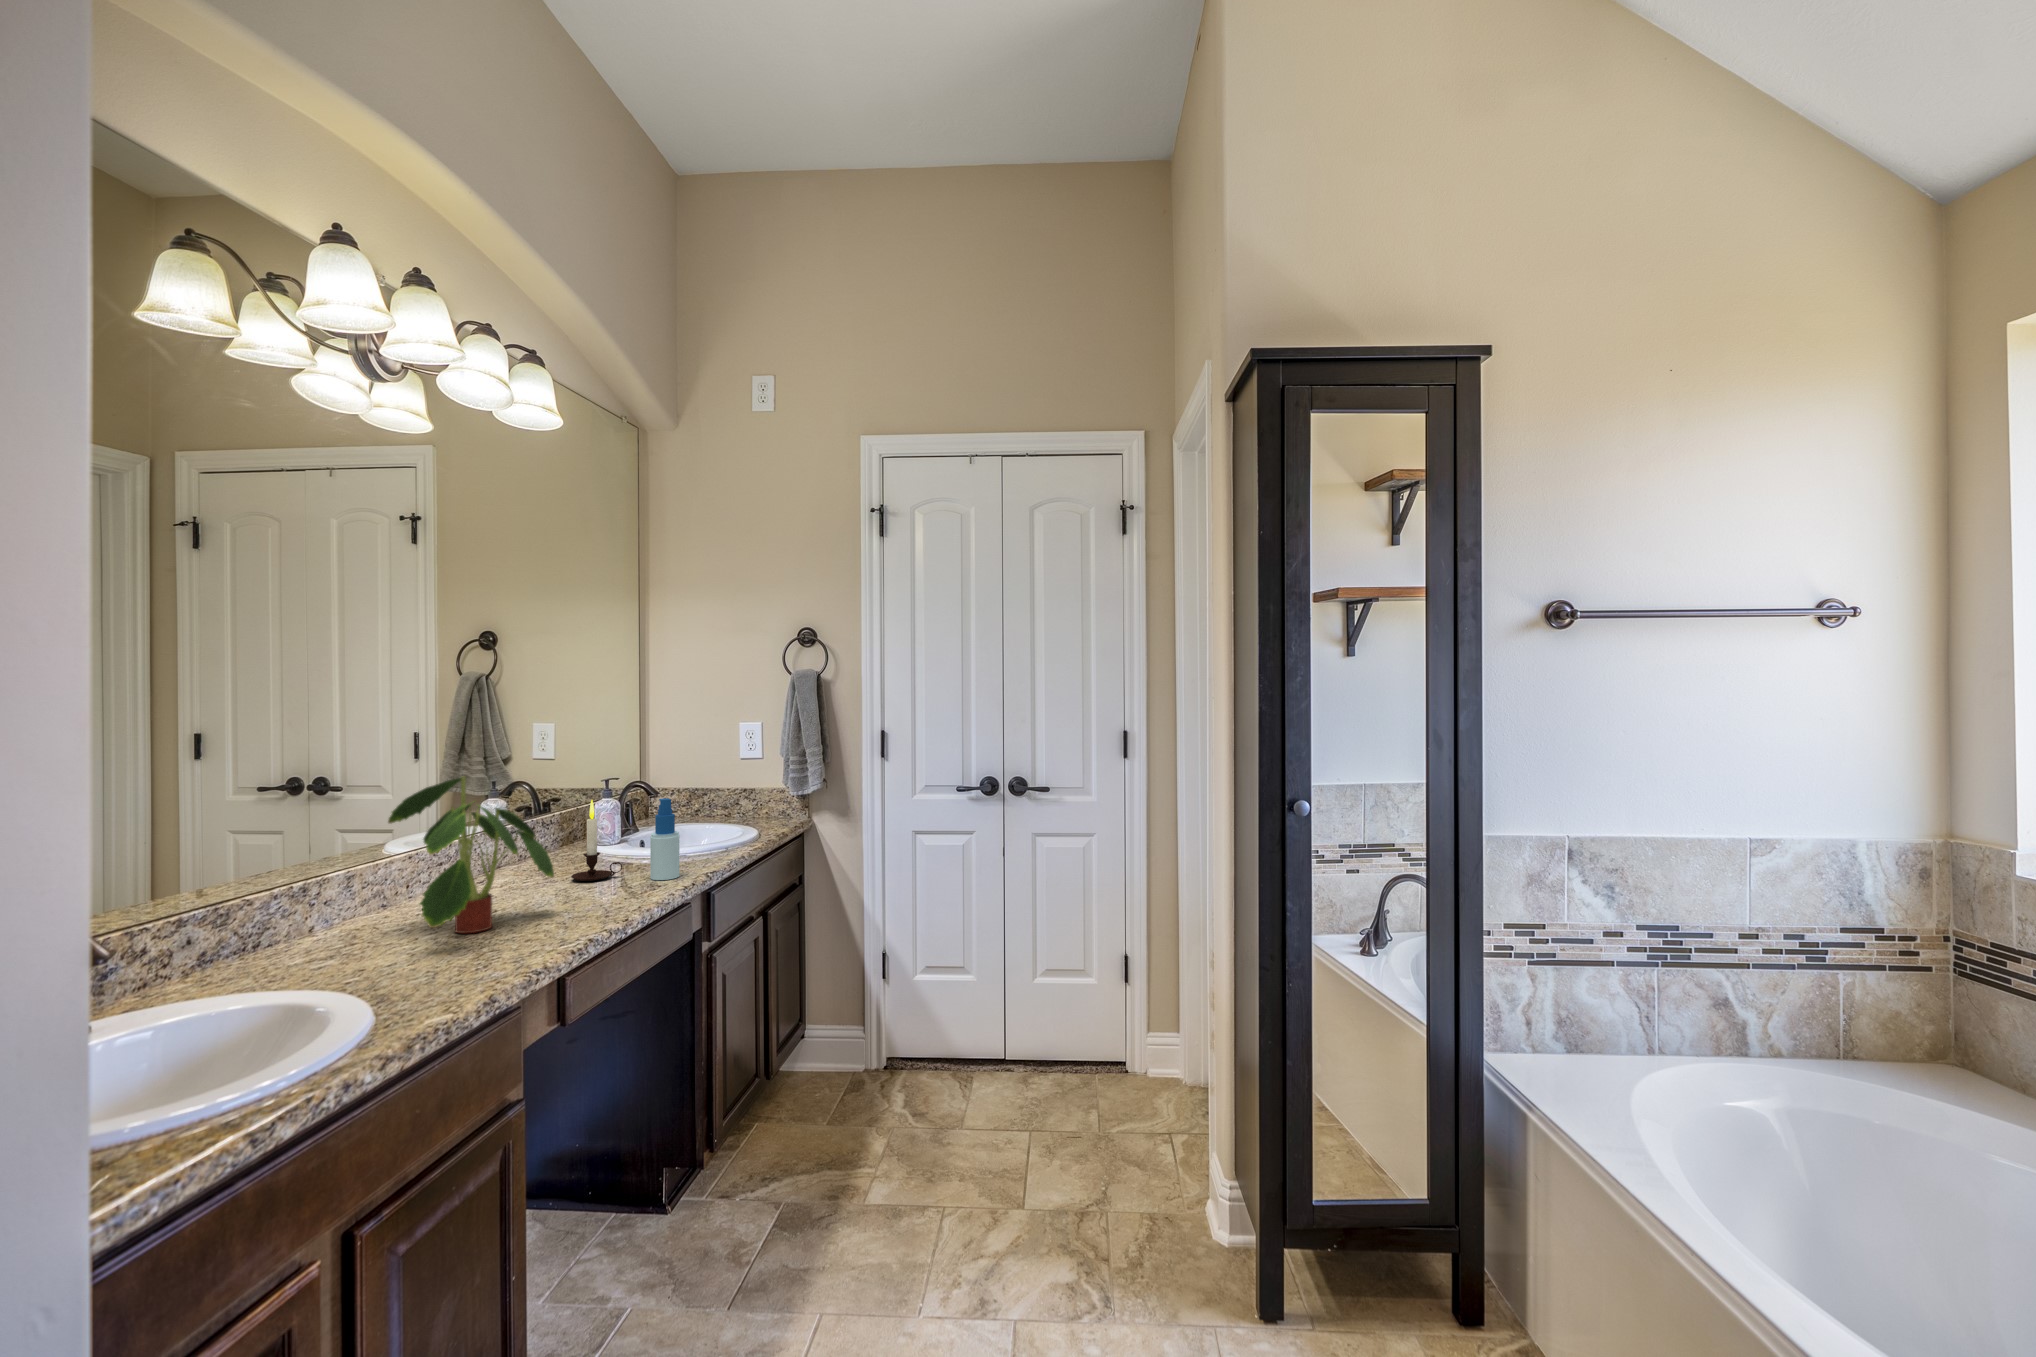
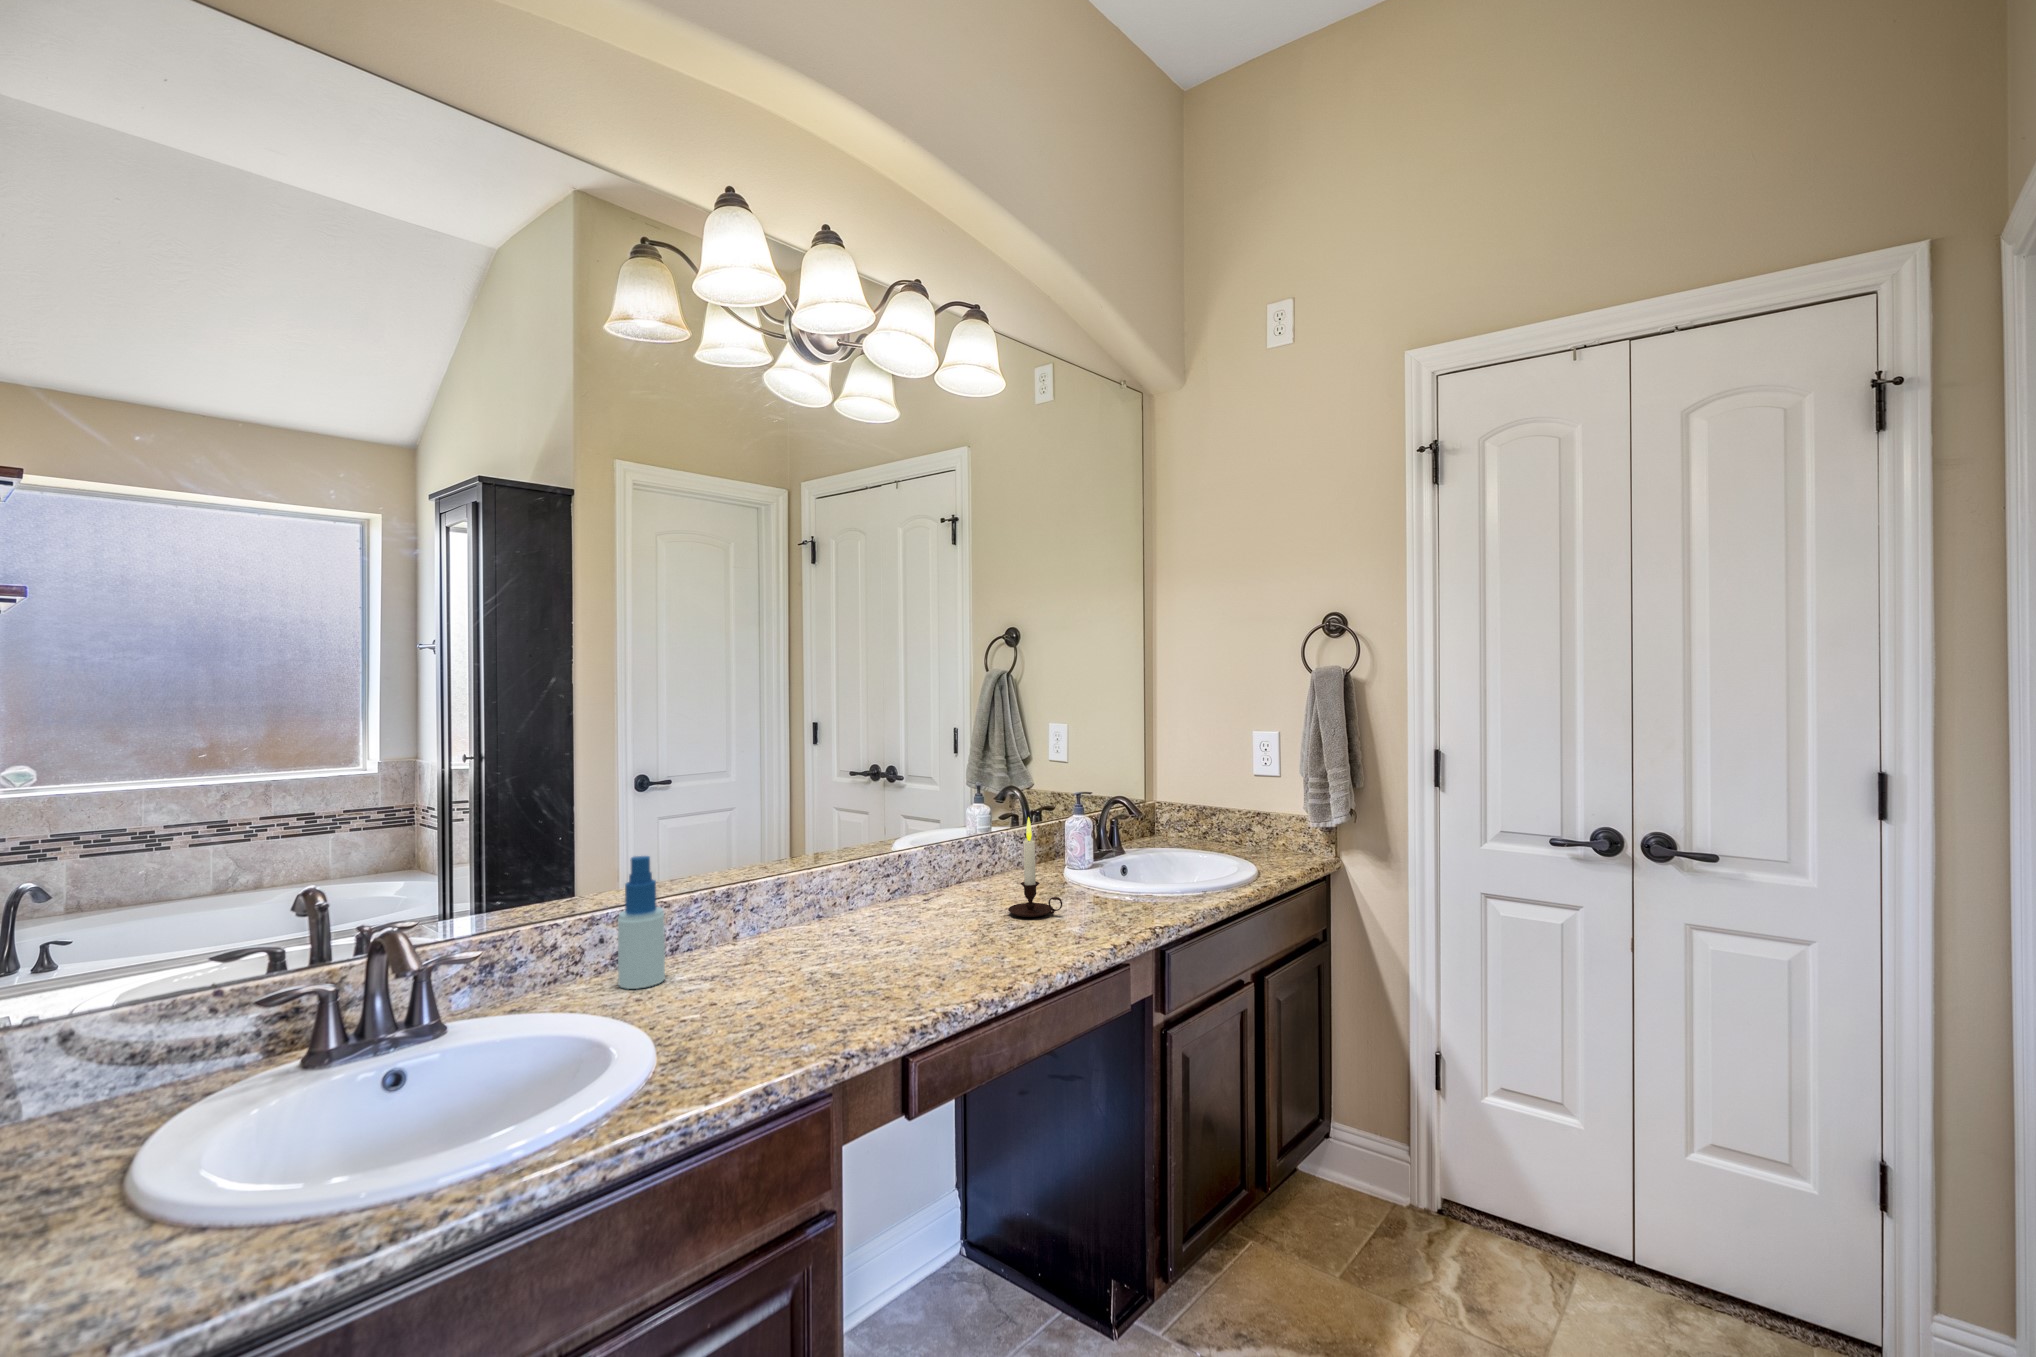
plant: present [388,777,554,933] -> none [760,783,952,983]
spray bottle: present [650,798,679,880] -> present [618,856,665,989]

